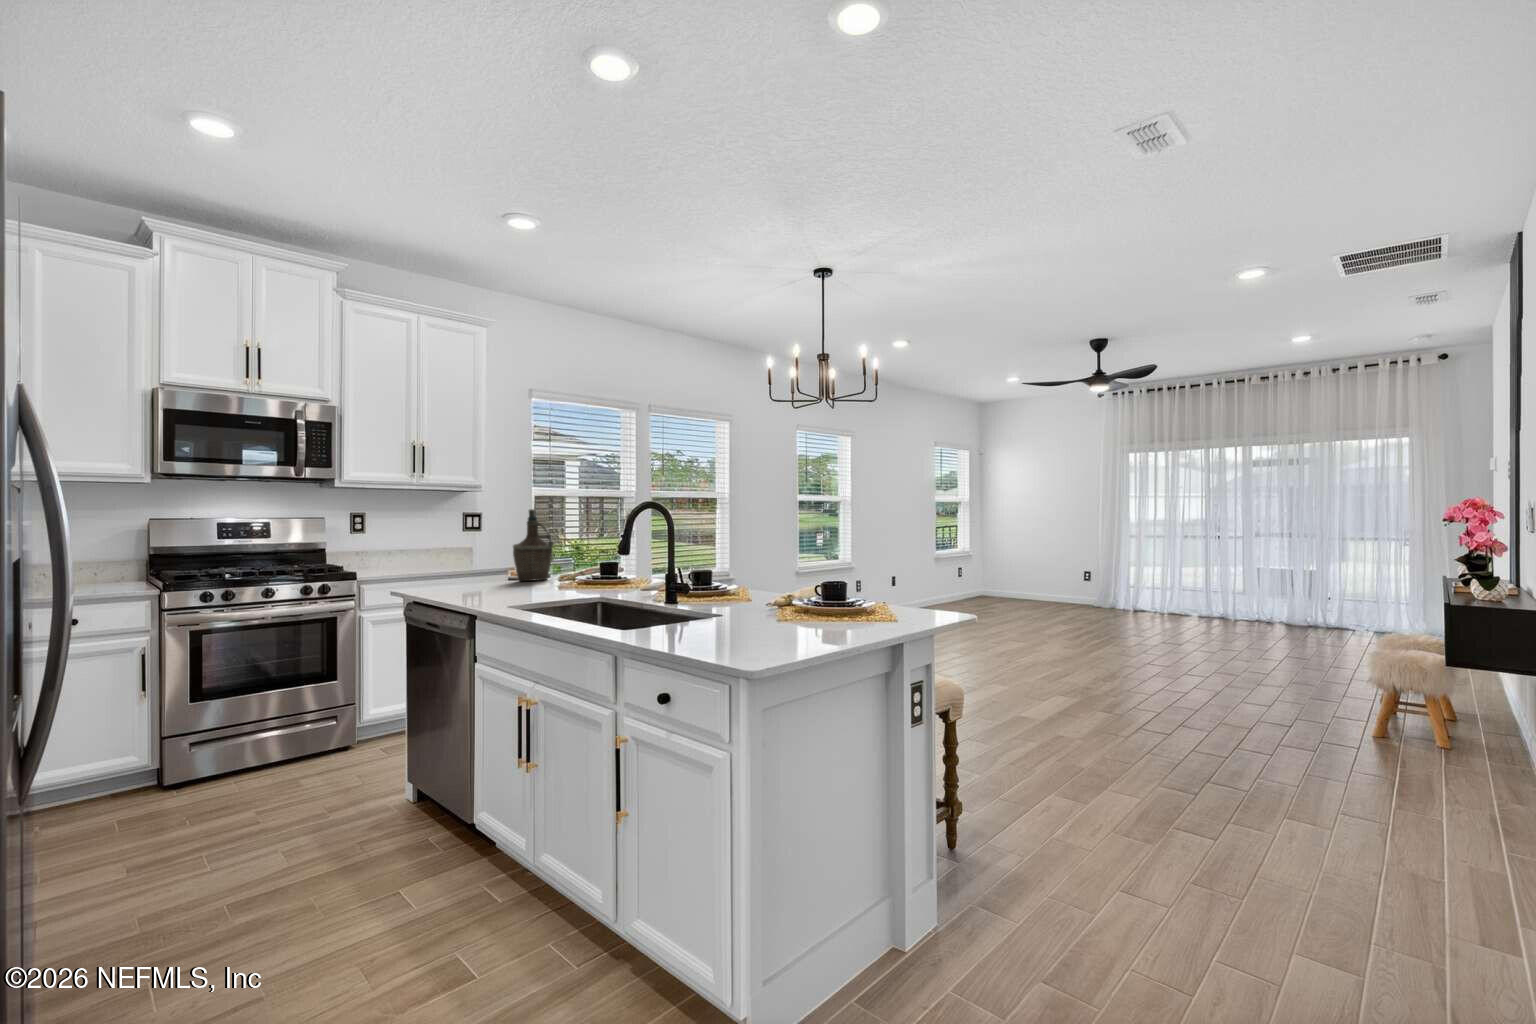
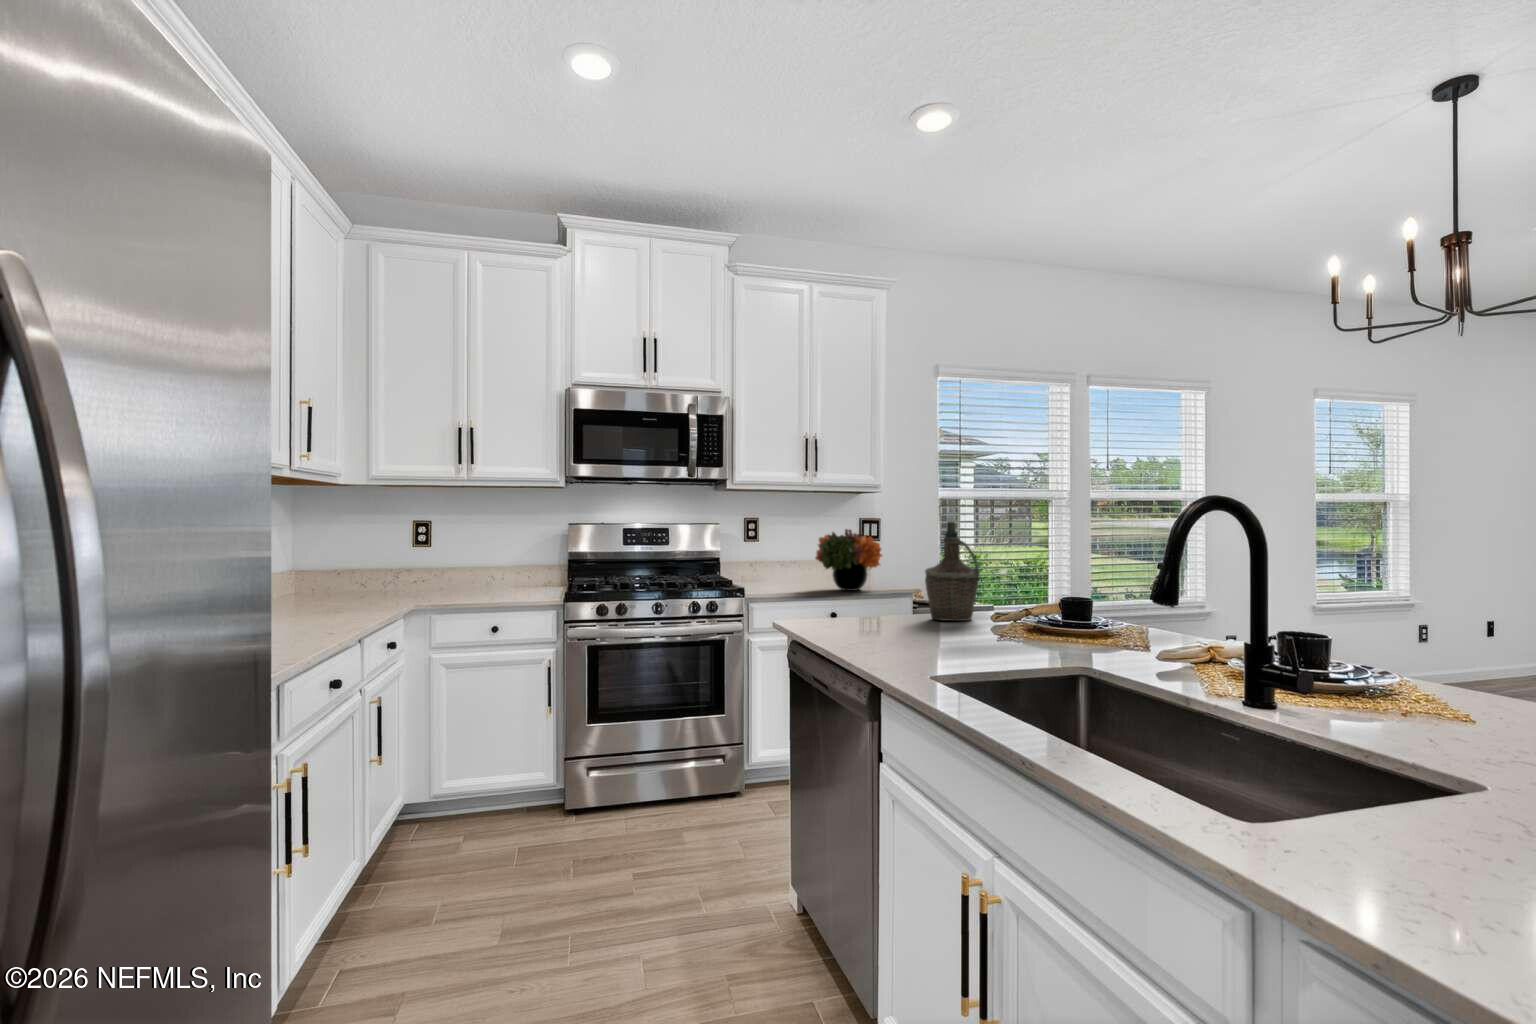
flower arrangement: none [421,521,484,572] -> present [815,529,883,591]

